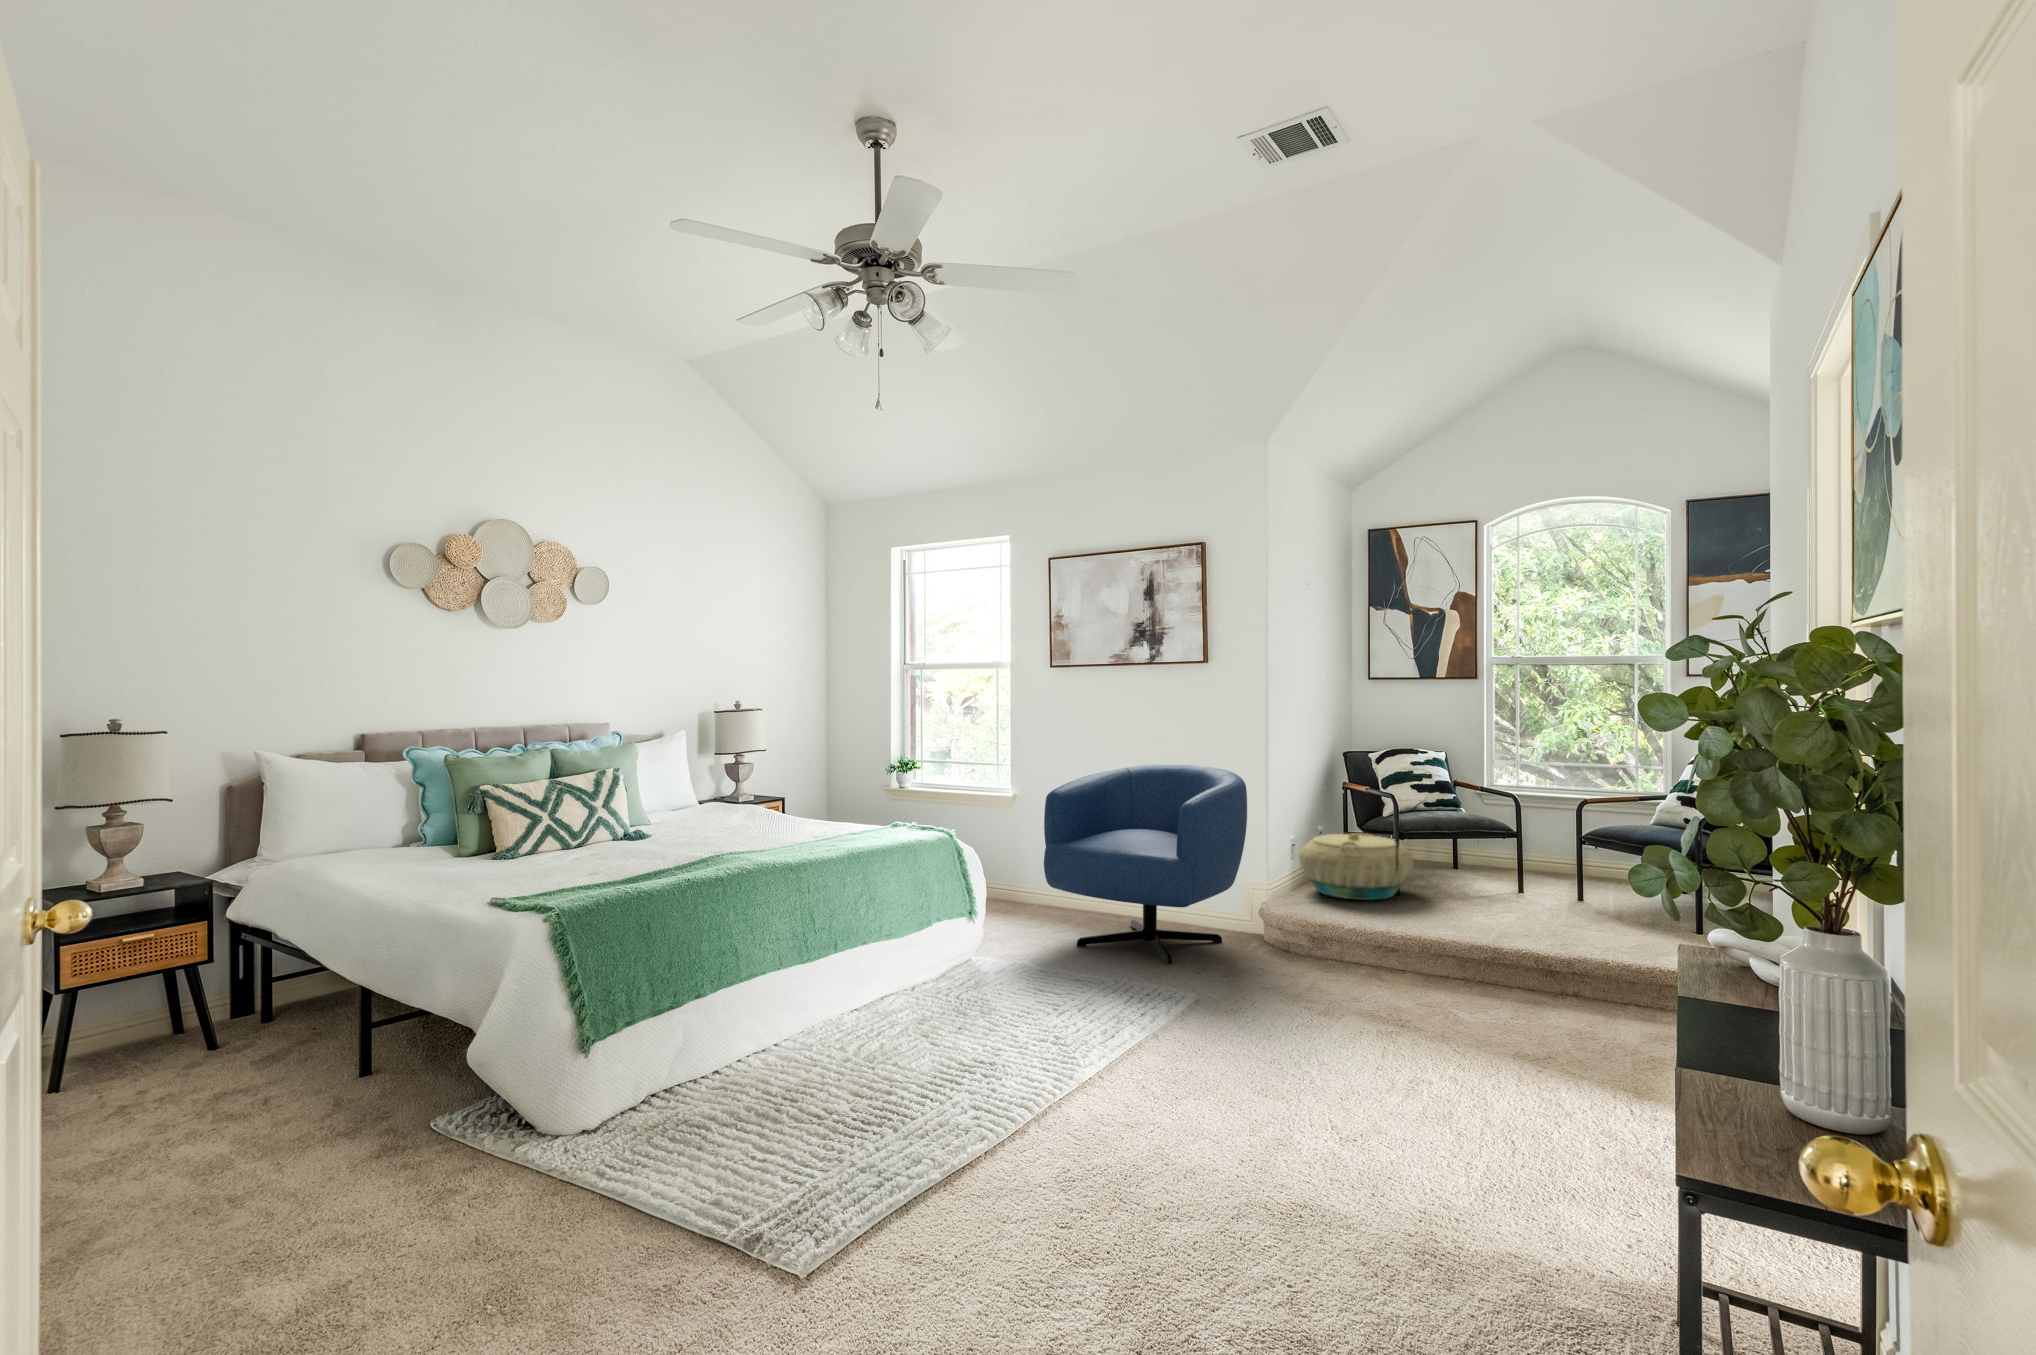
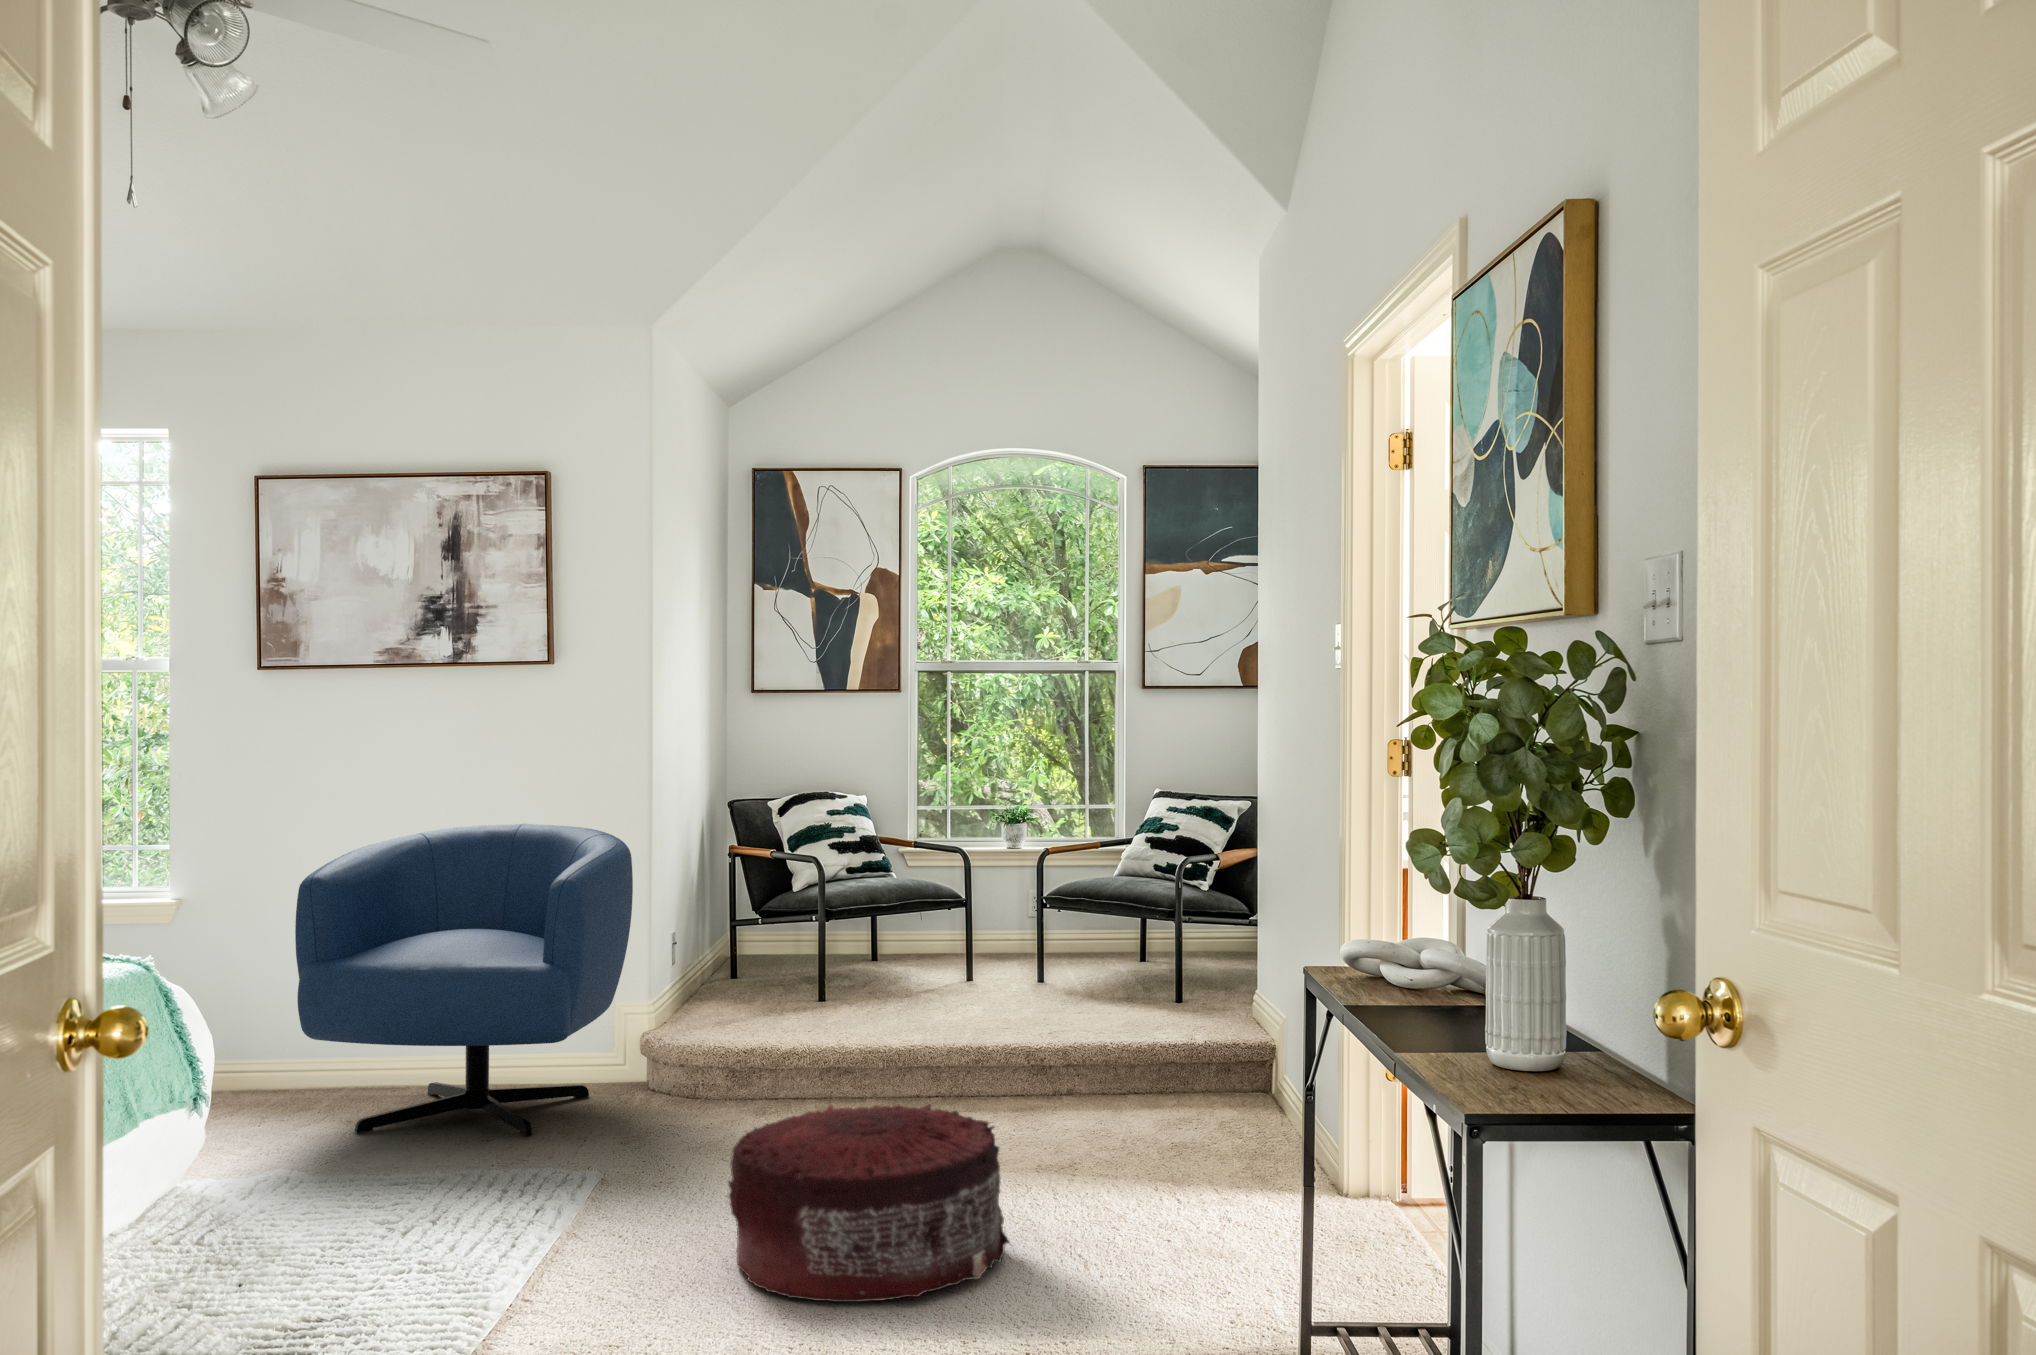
basket: present [1299,833,1413,900] -> none [687,915,847,1010]
pouf: none [1232,979,1444,1134] -> present [728,1104,1010,1302]

